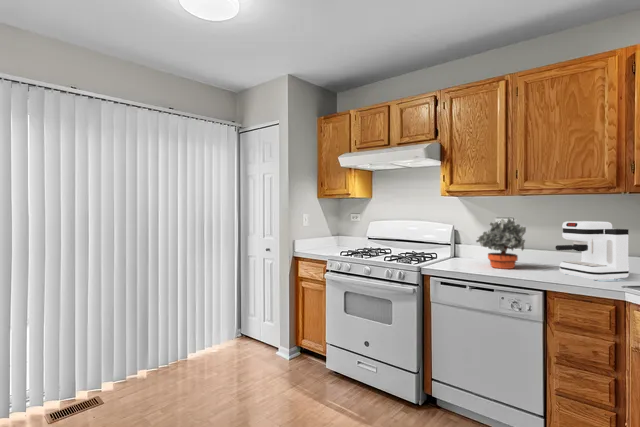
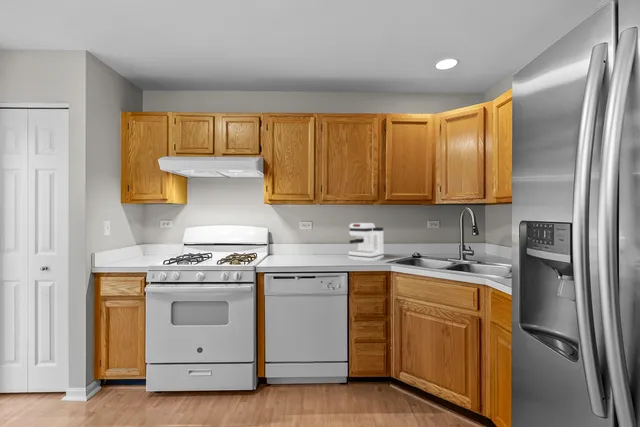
potted plant: present [476,217,526,269] -> none [295,220,327,260]

